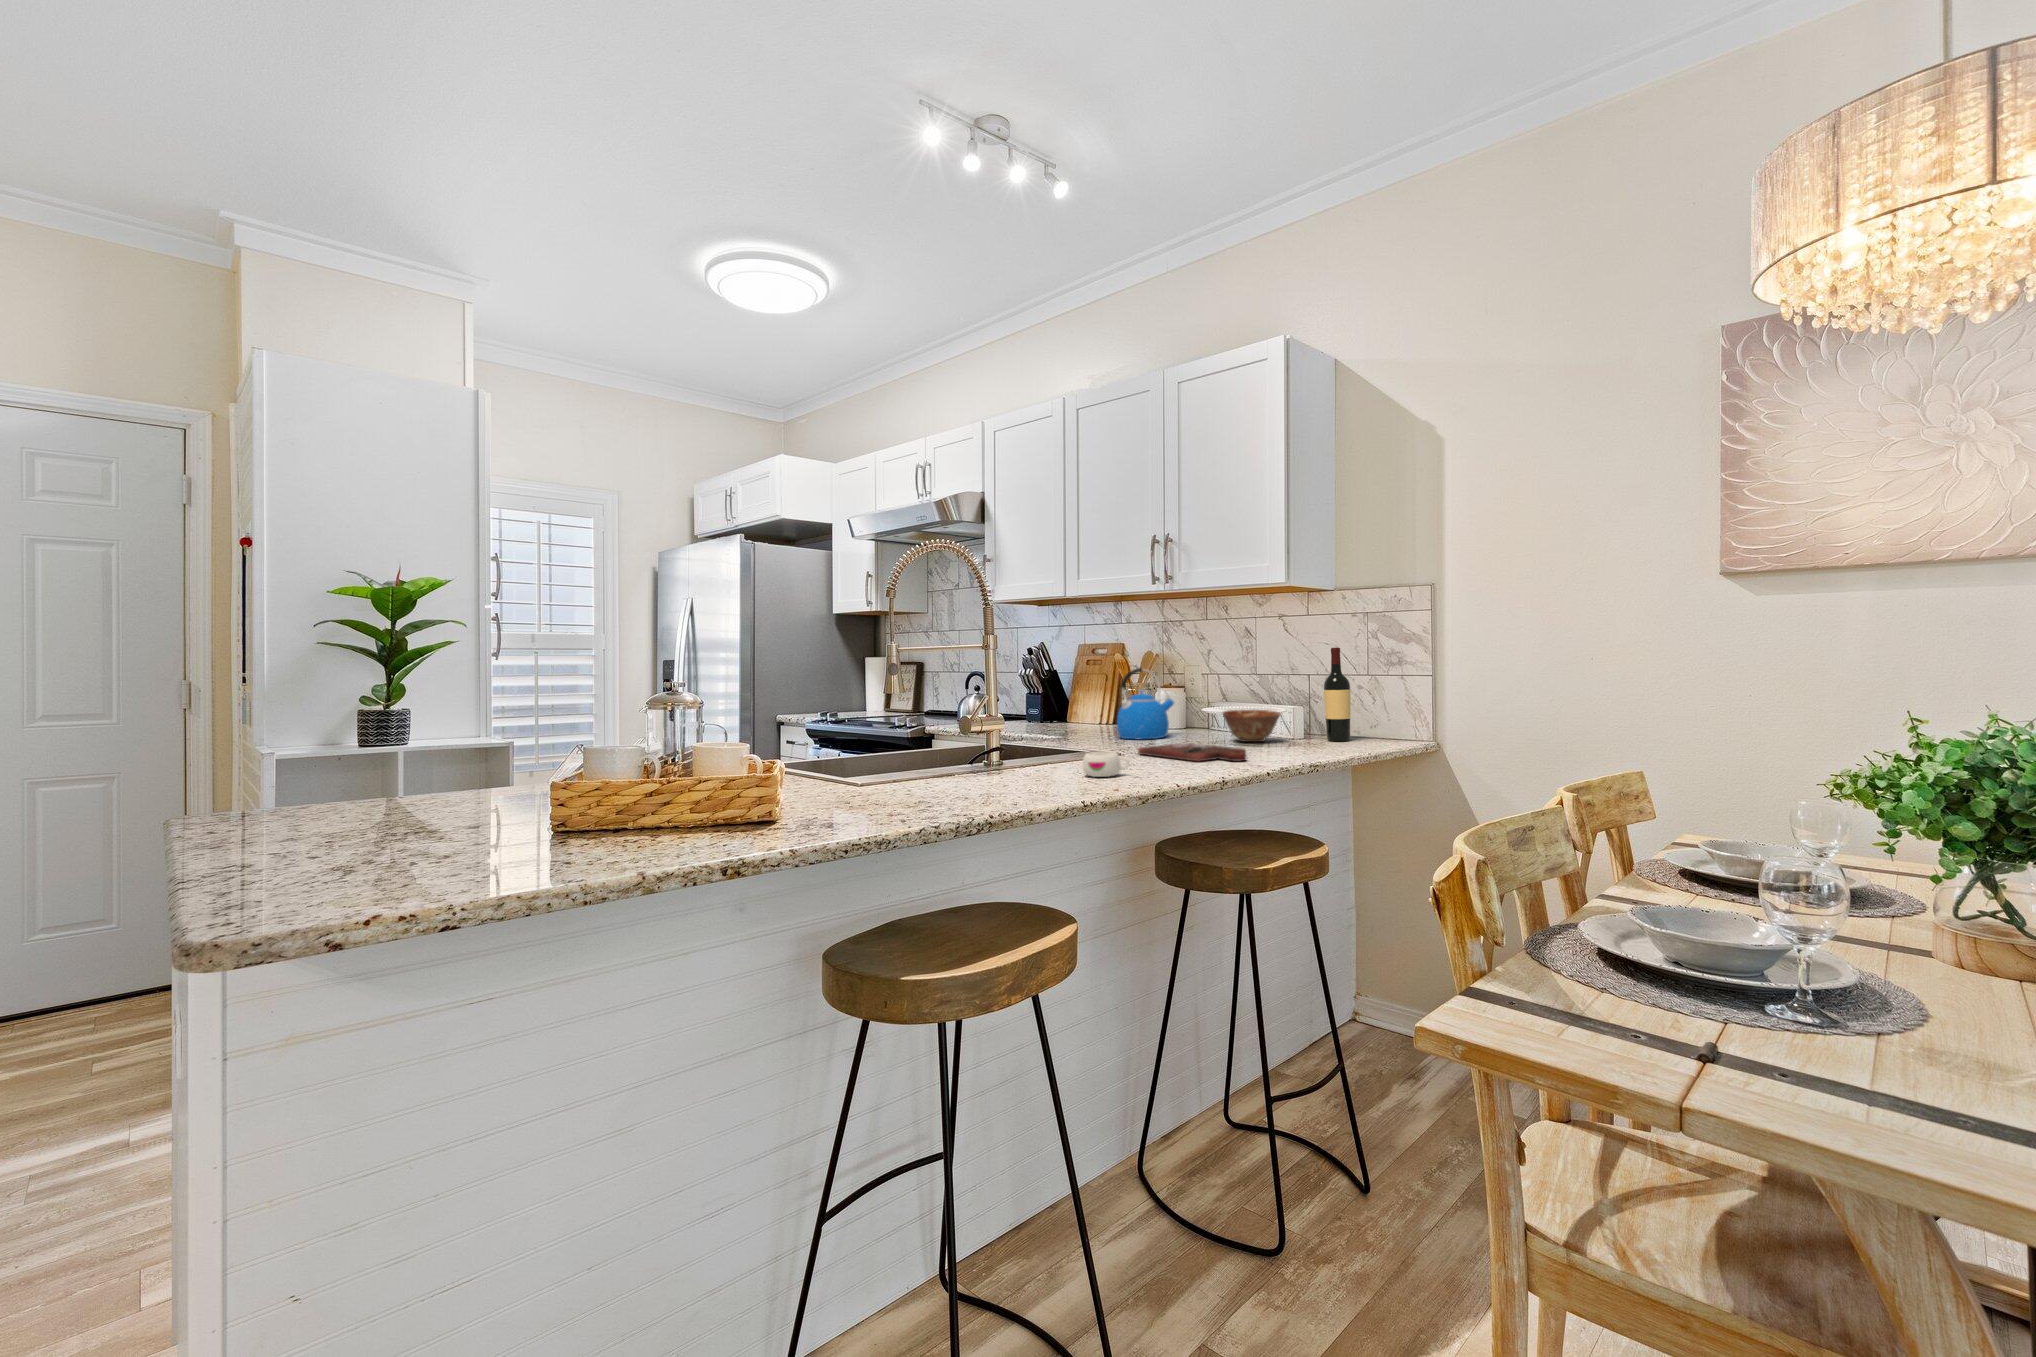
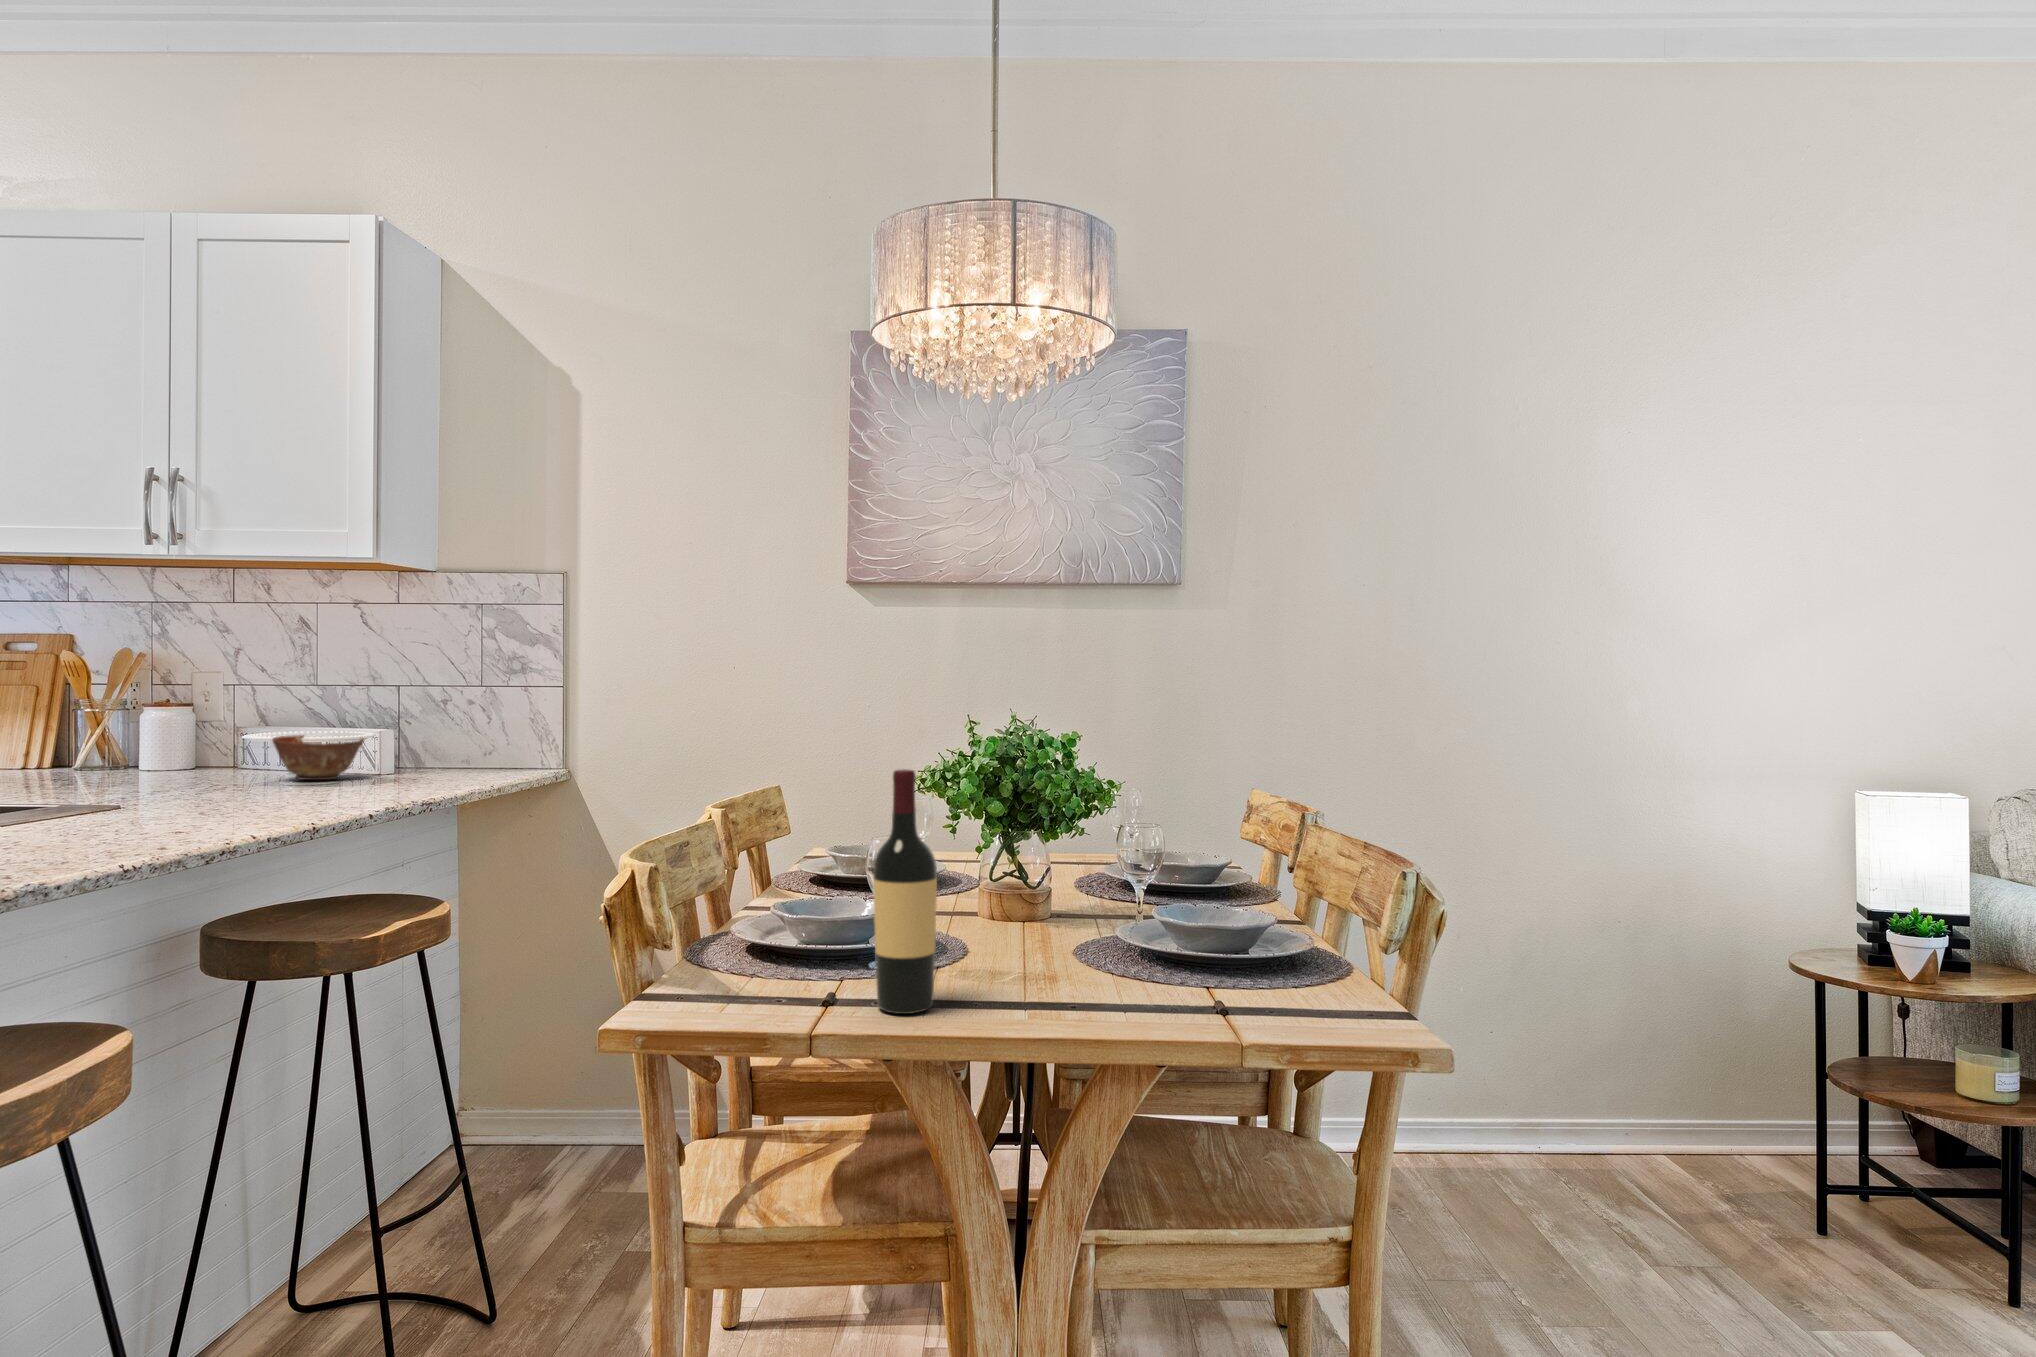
wine bottle: present [1324,647,1350,741] -> present [873,769,937,1014]
kettle: present [1117,668,1174,739] -> none [71,672,182,785]
cutting board: present [1138,743,1246,762] -> none [131,782,322,806]
mug: present [1083,752,1130,777] -> none [44,794,136,833]

